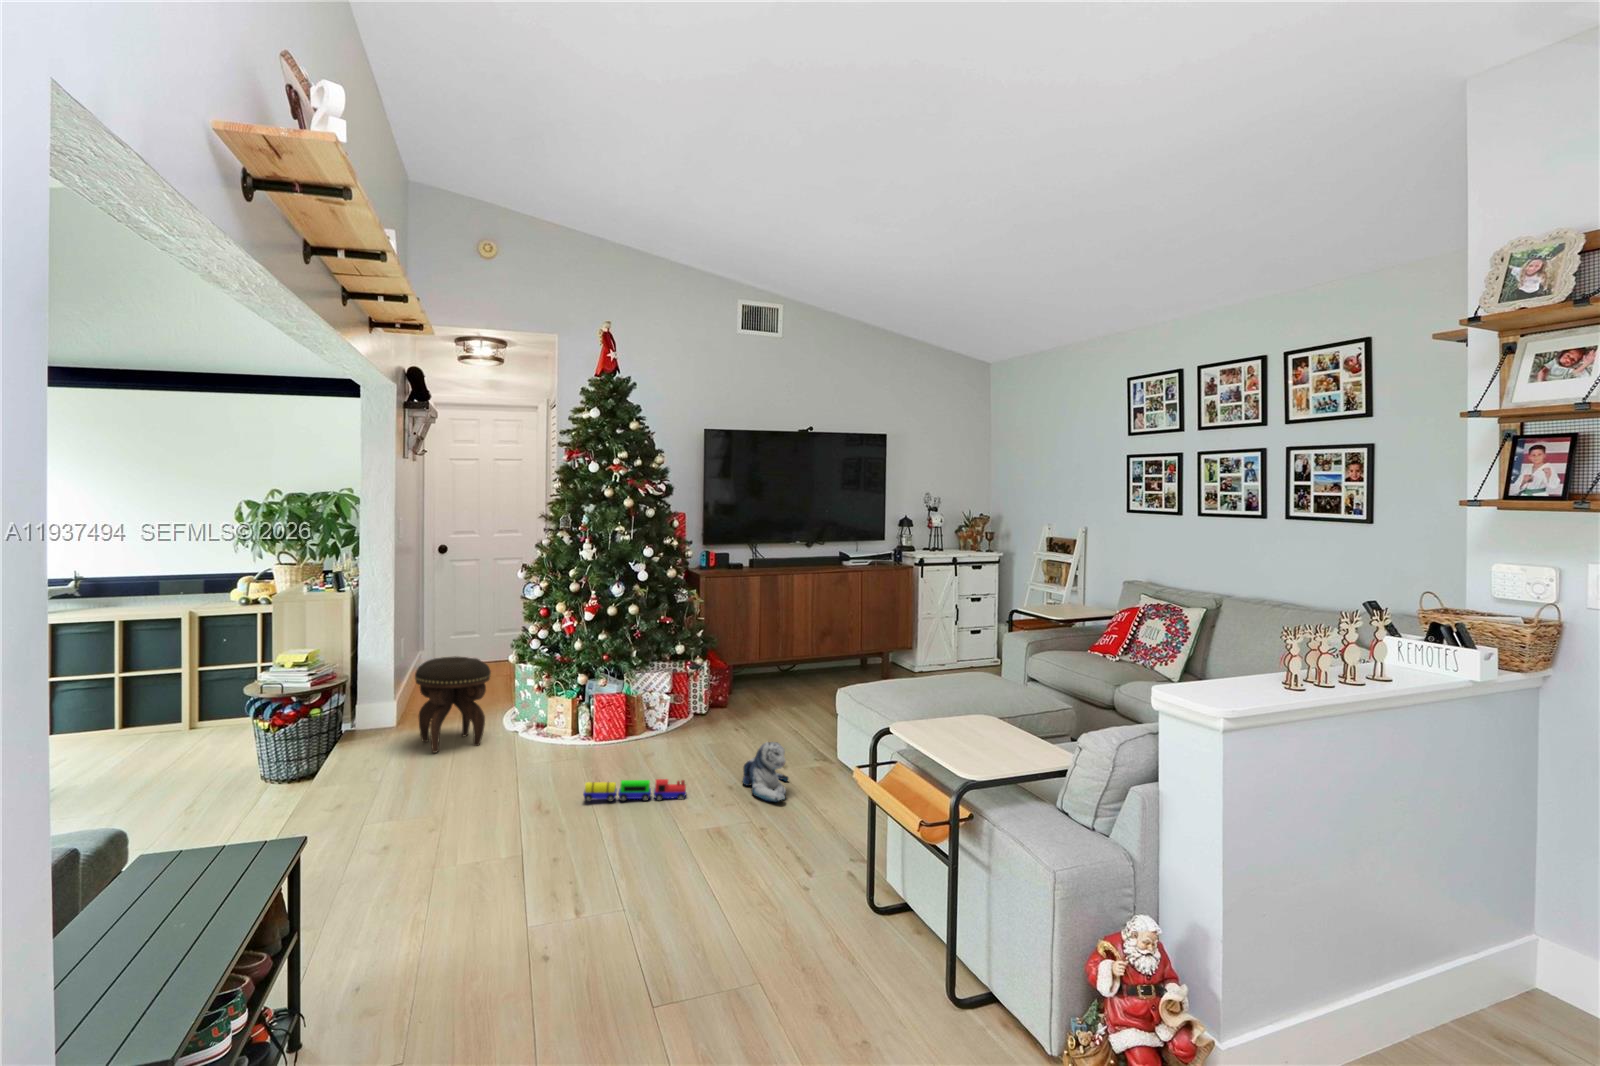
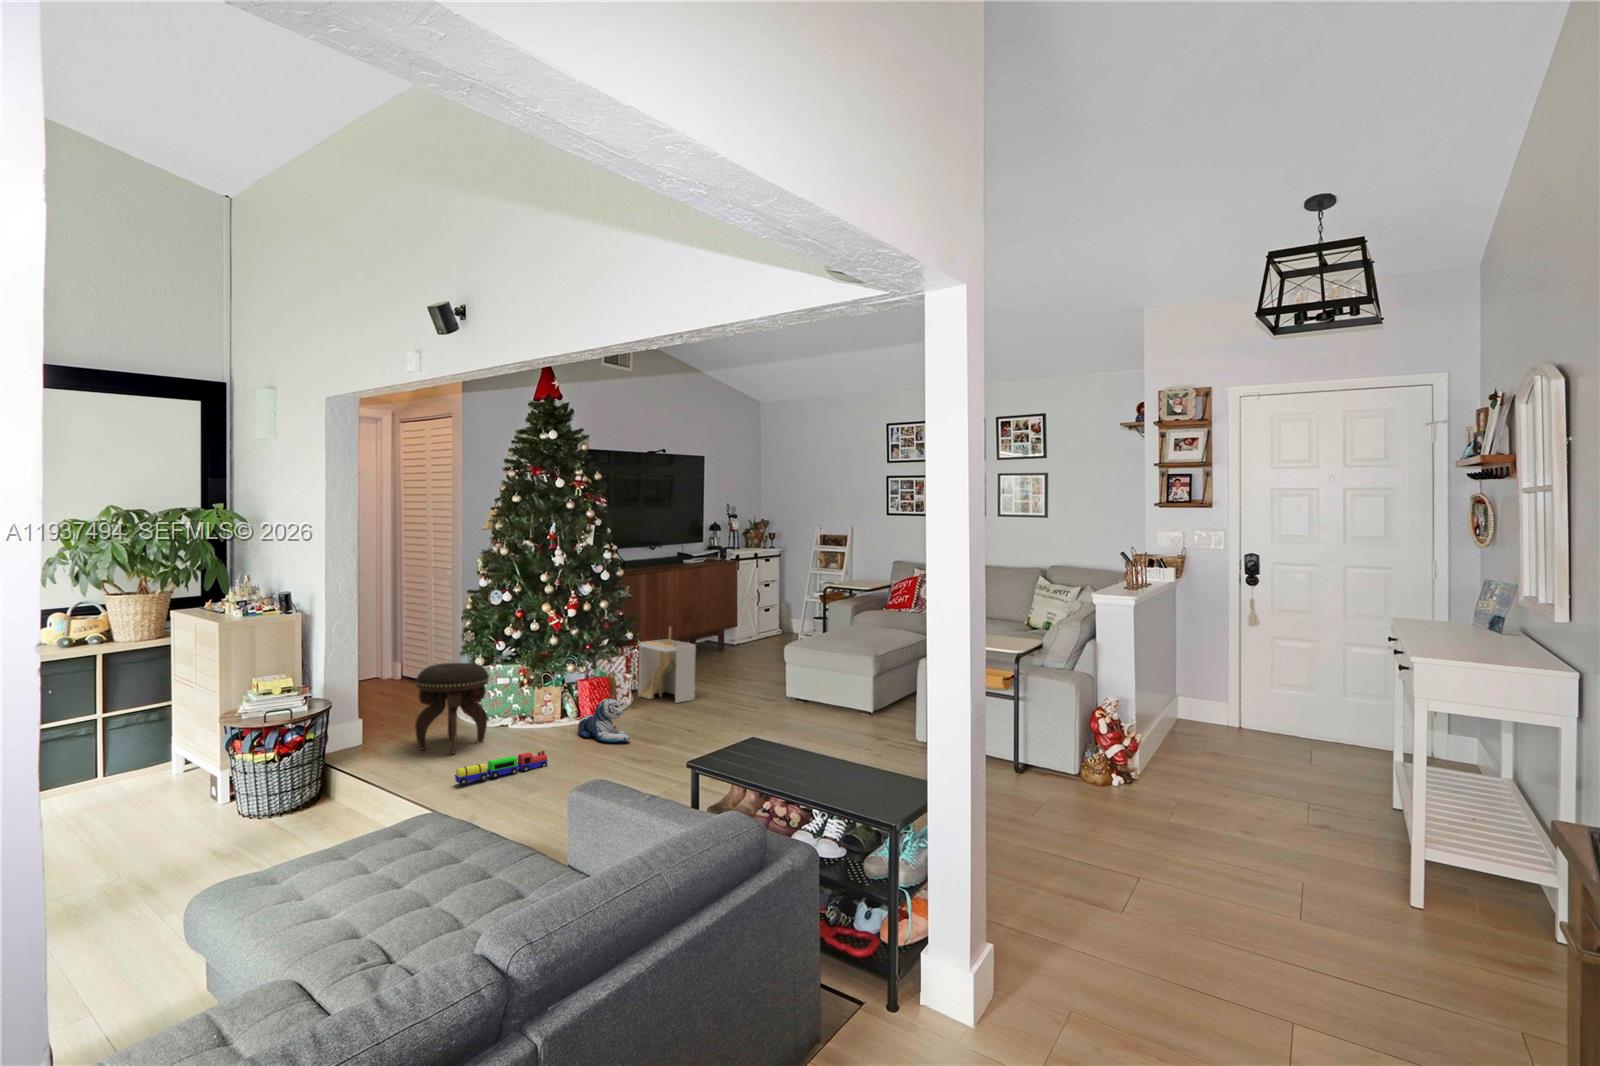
storage bin: none [696,644,746,739] -> present [638,627,696,703]
plush toy: present [742,742,788,802] -> present [578,699,630,743]
toy train: present [583,779,686,802] -> present [455,750,548,785]

